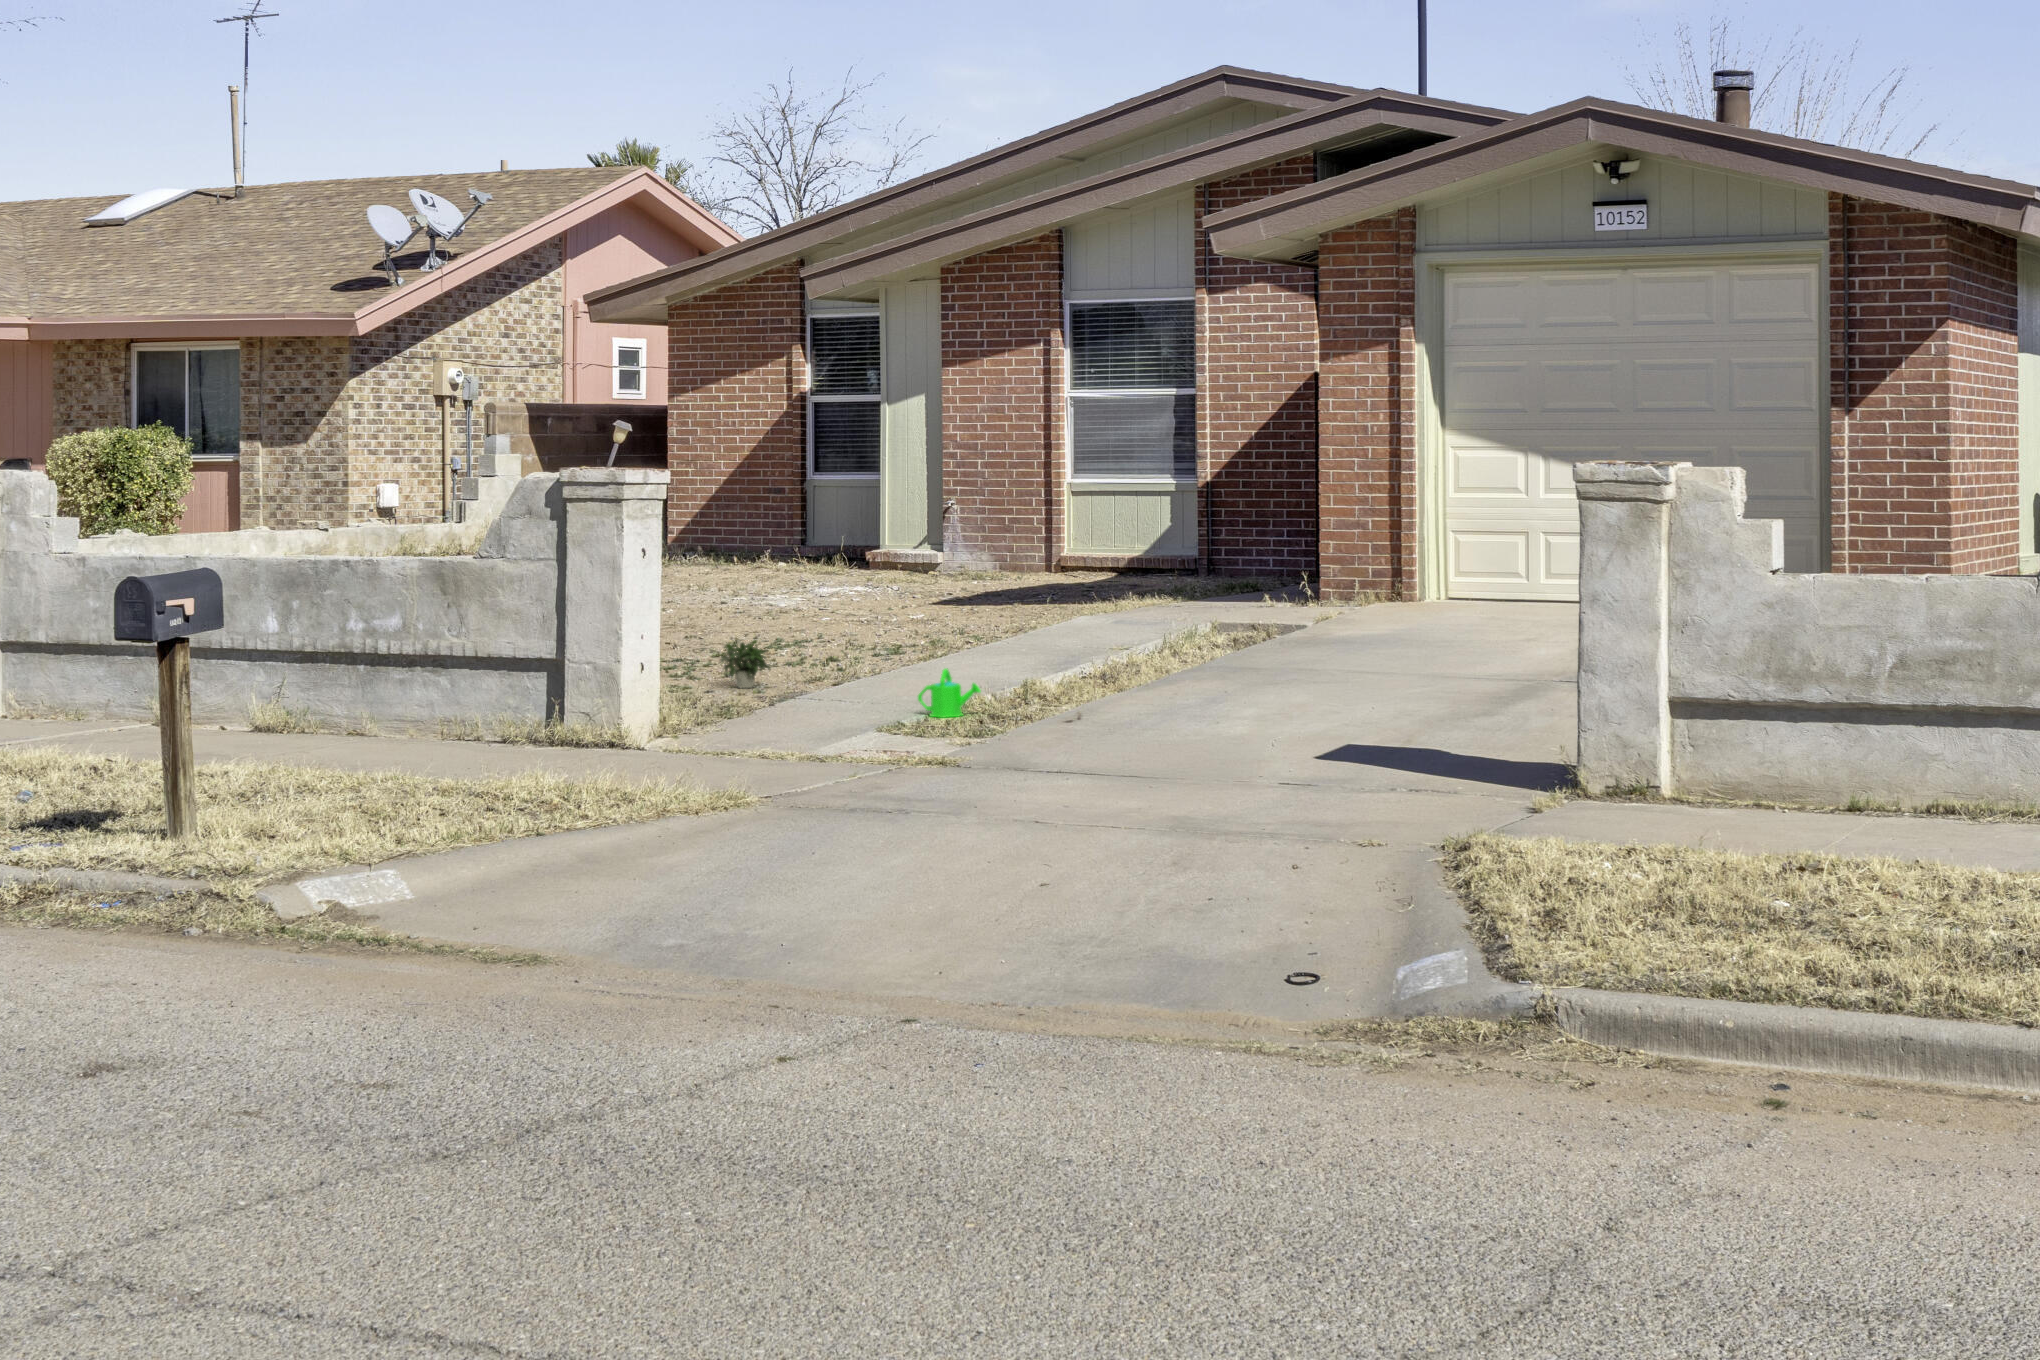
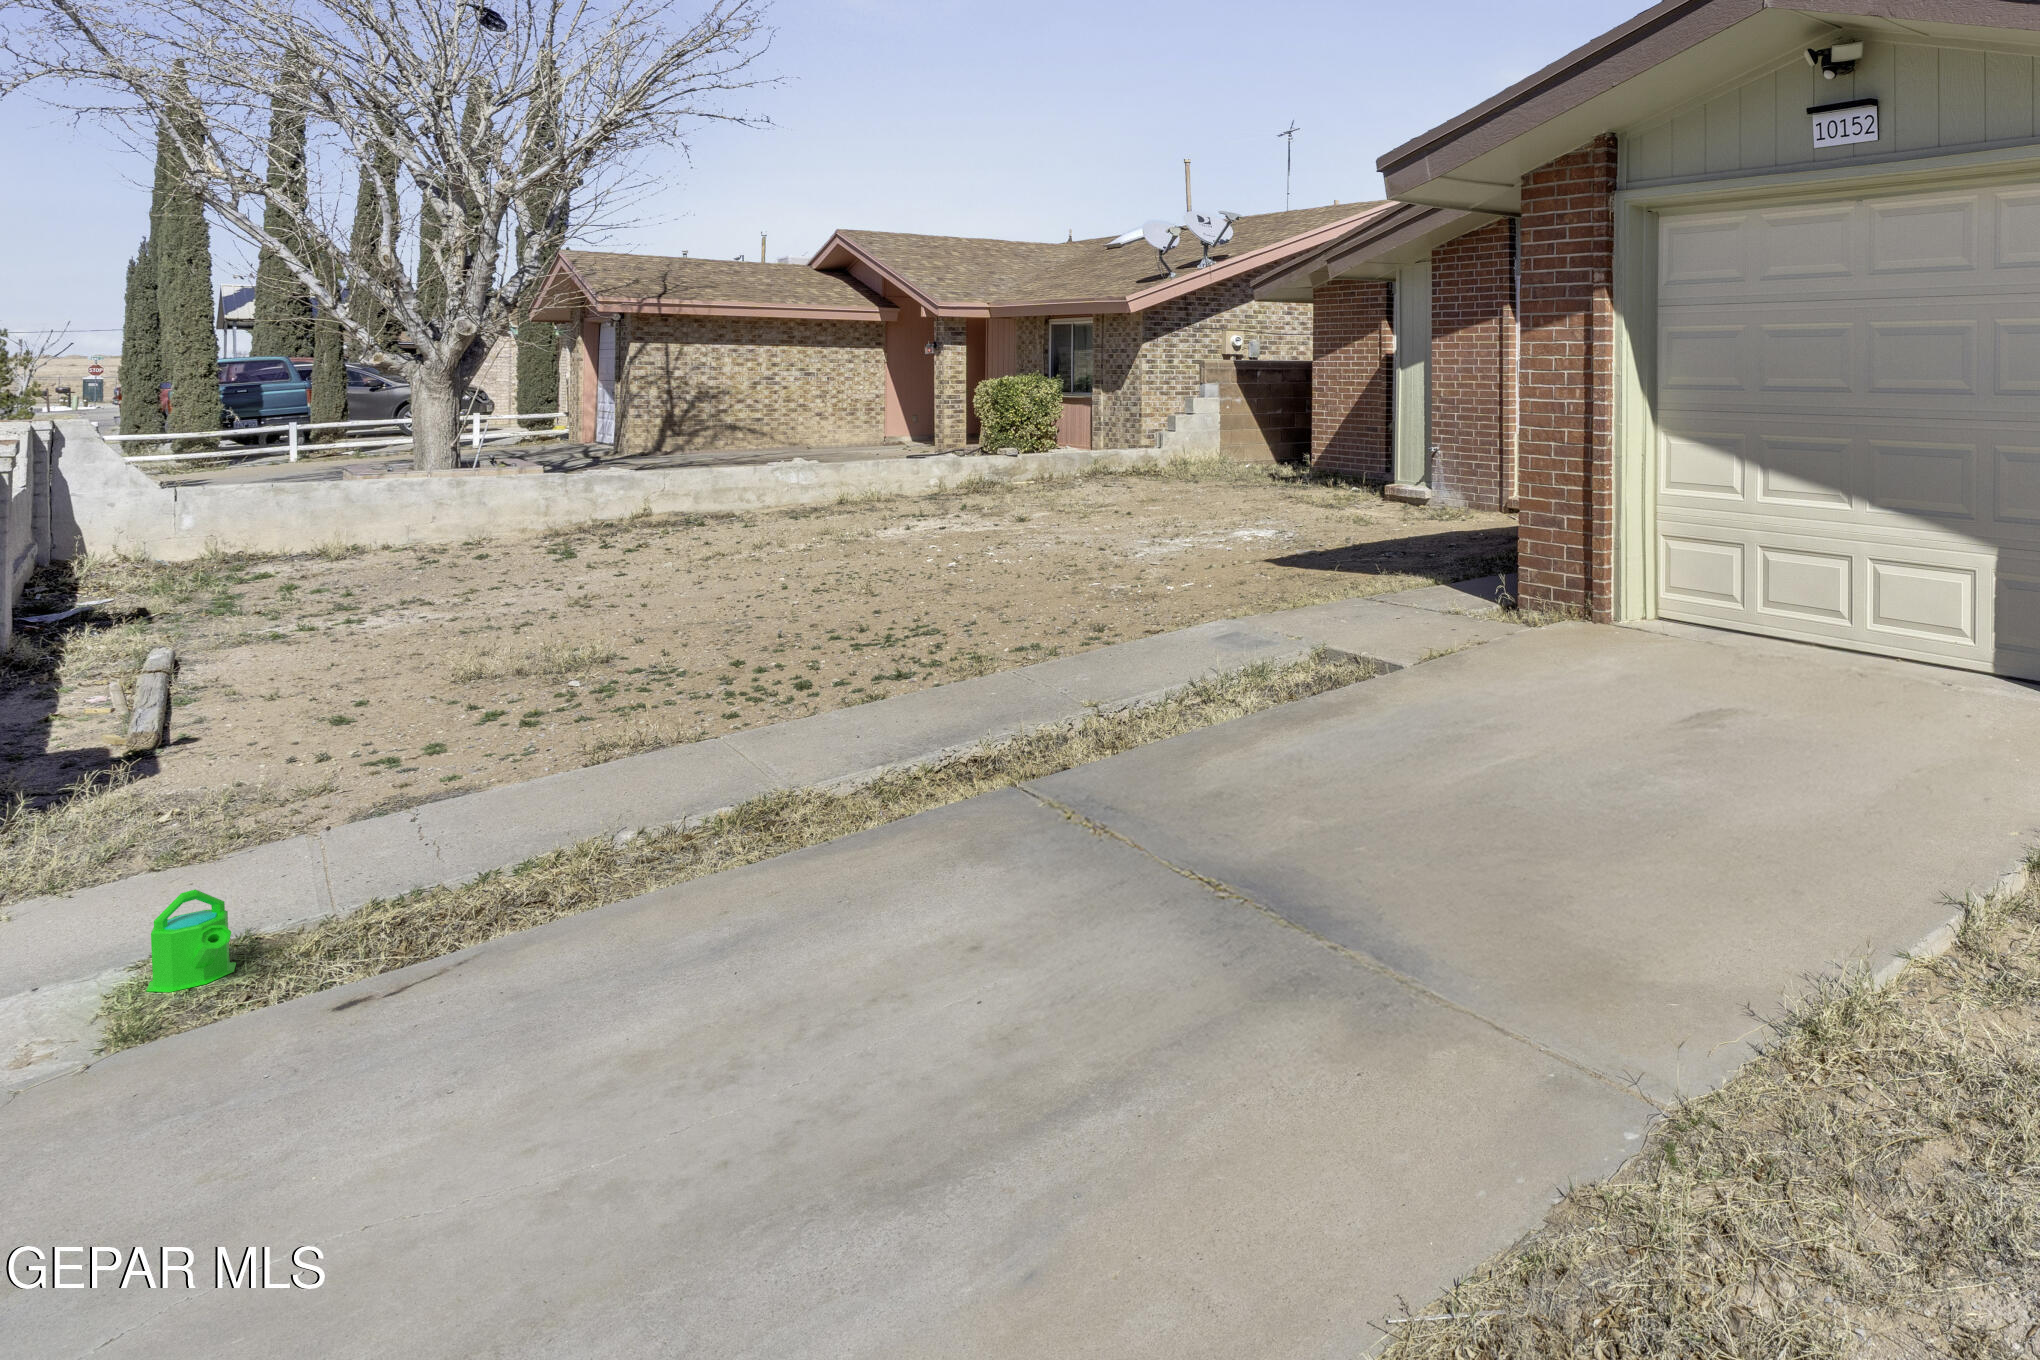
potted plant: present [720,640,770,688] -> none [286,727,421,808]

